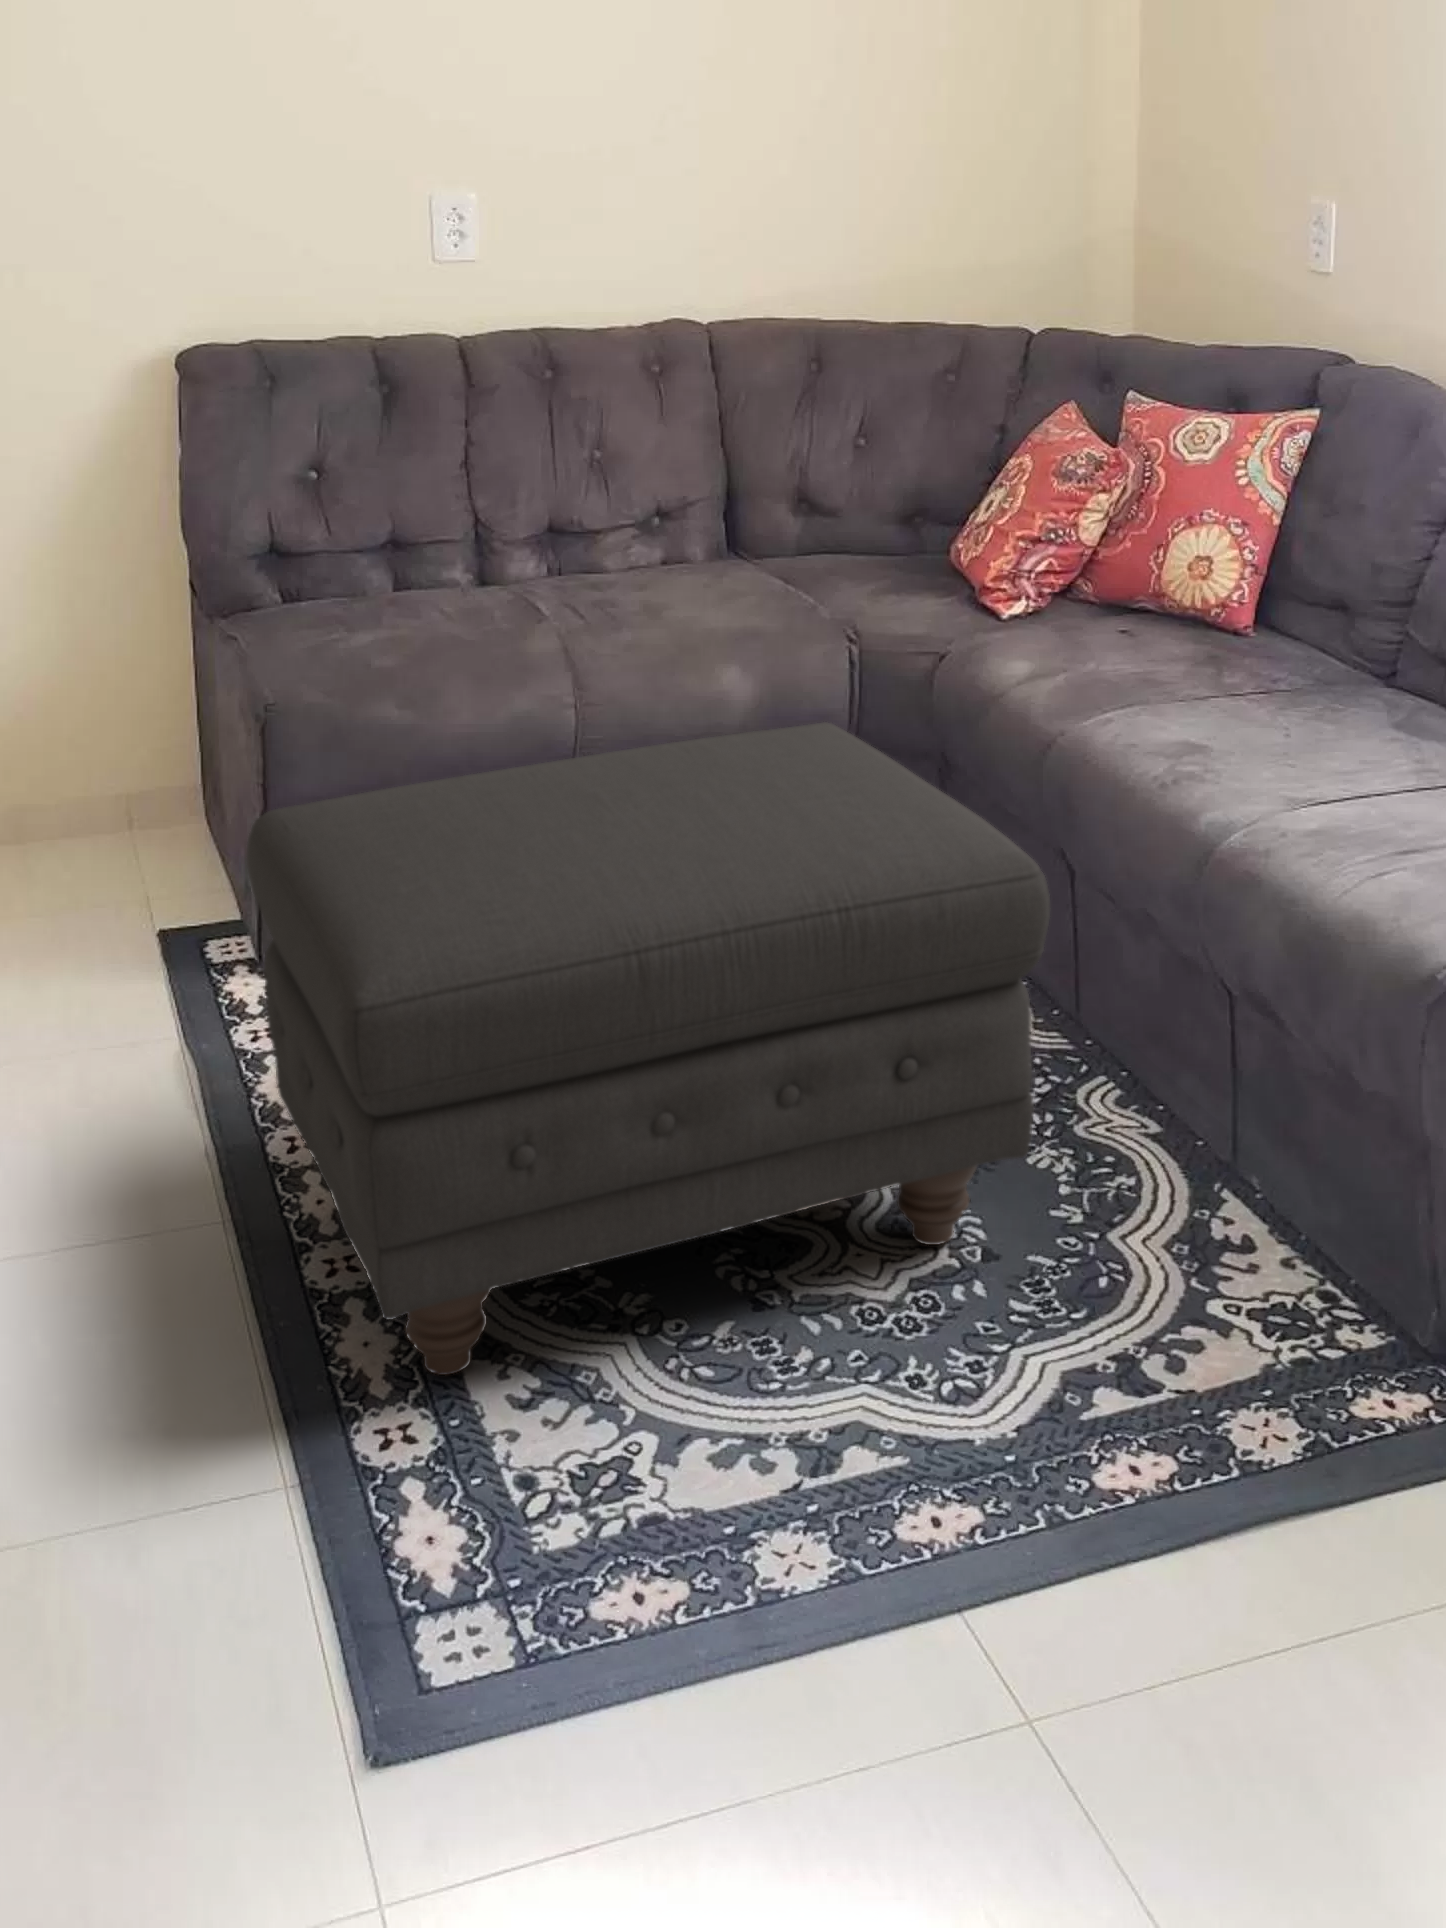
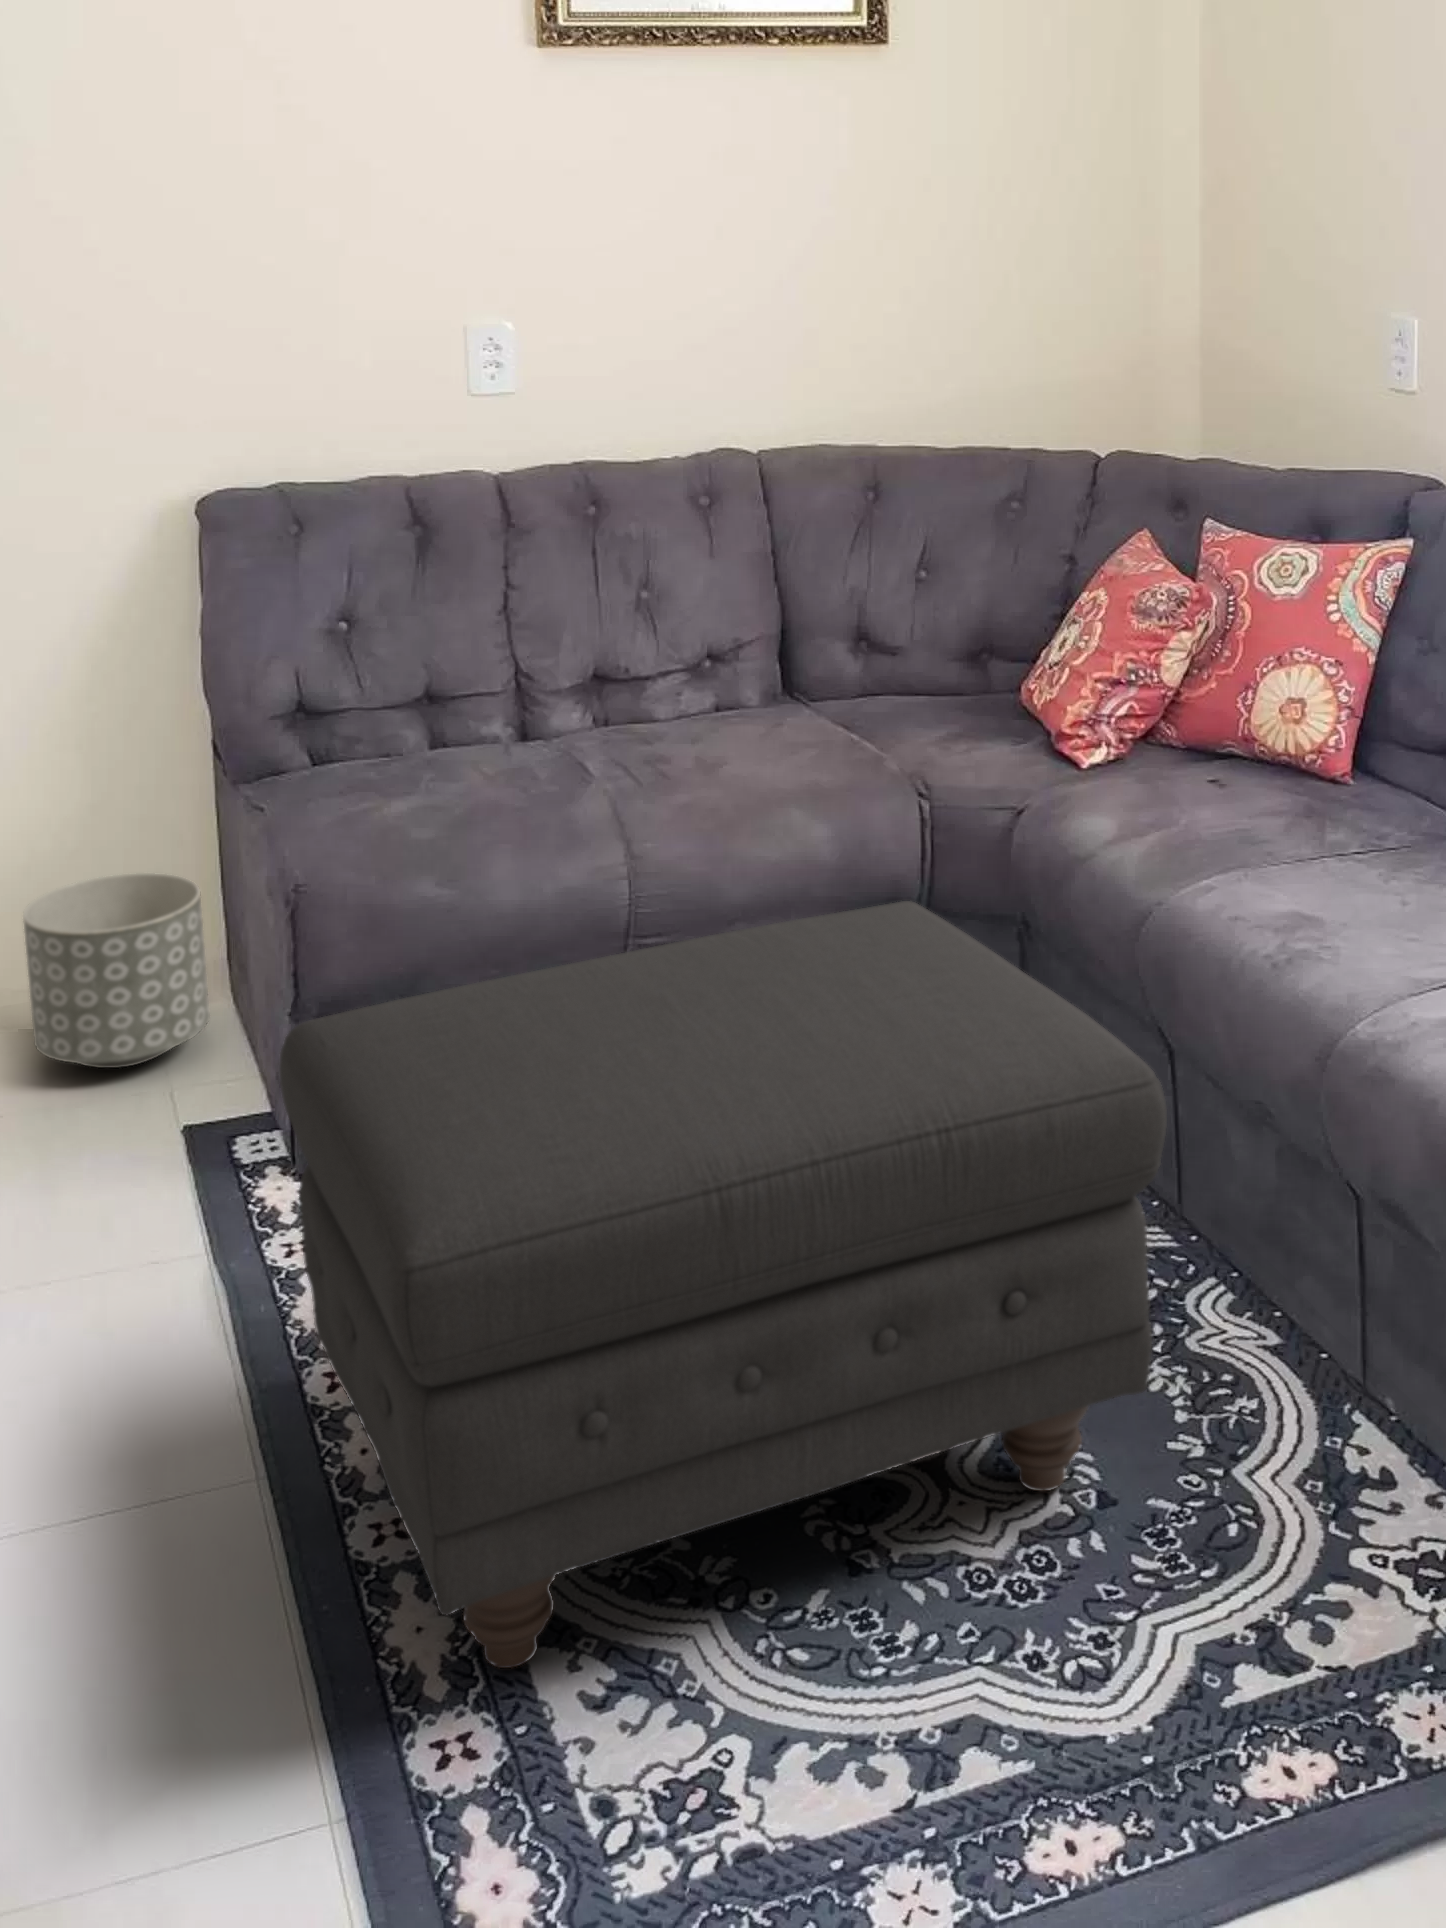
planter: none [14,702,186,879] -> present [23,873,210,1068]

